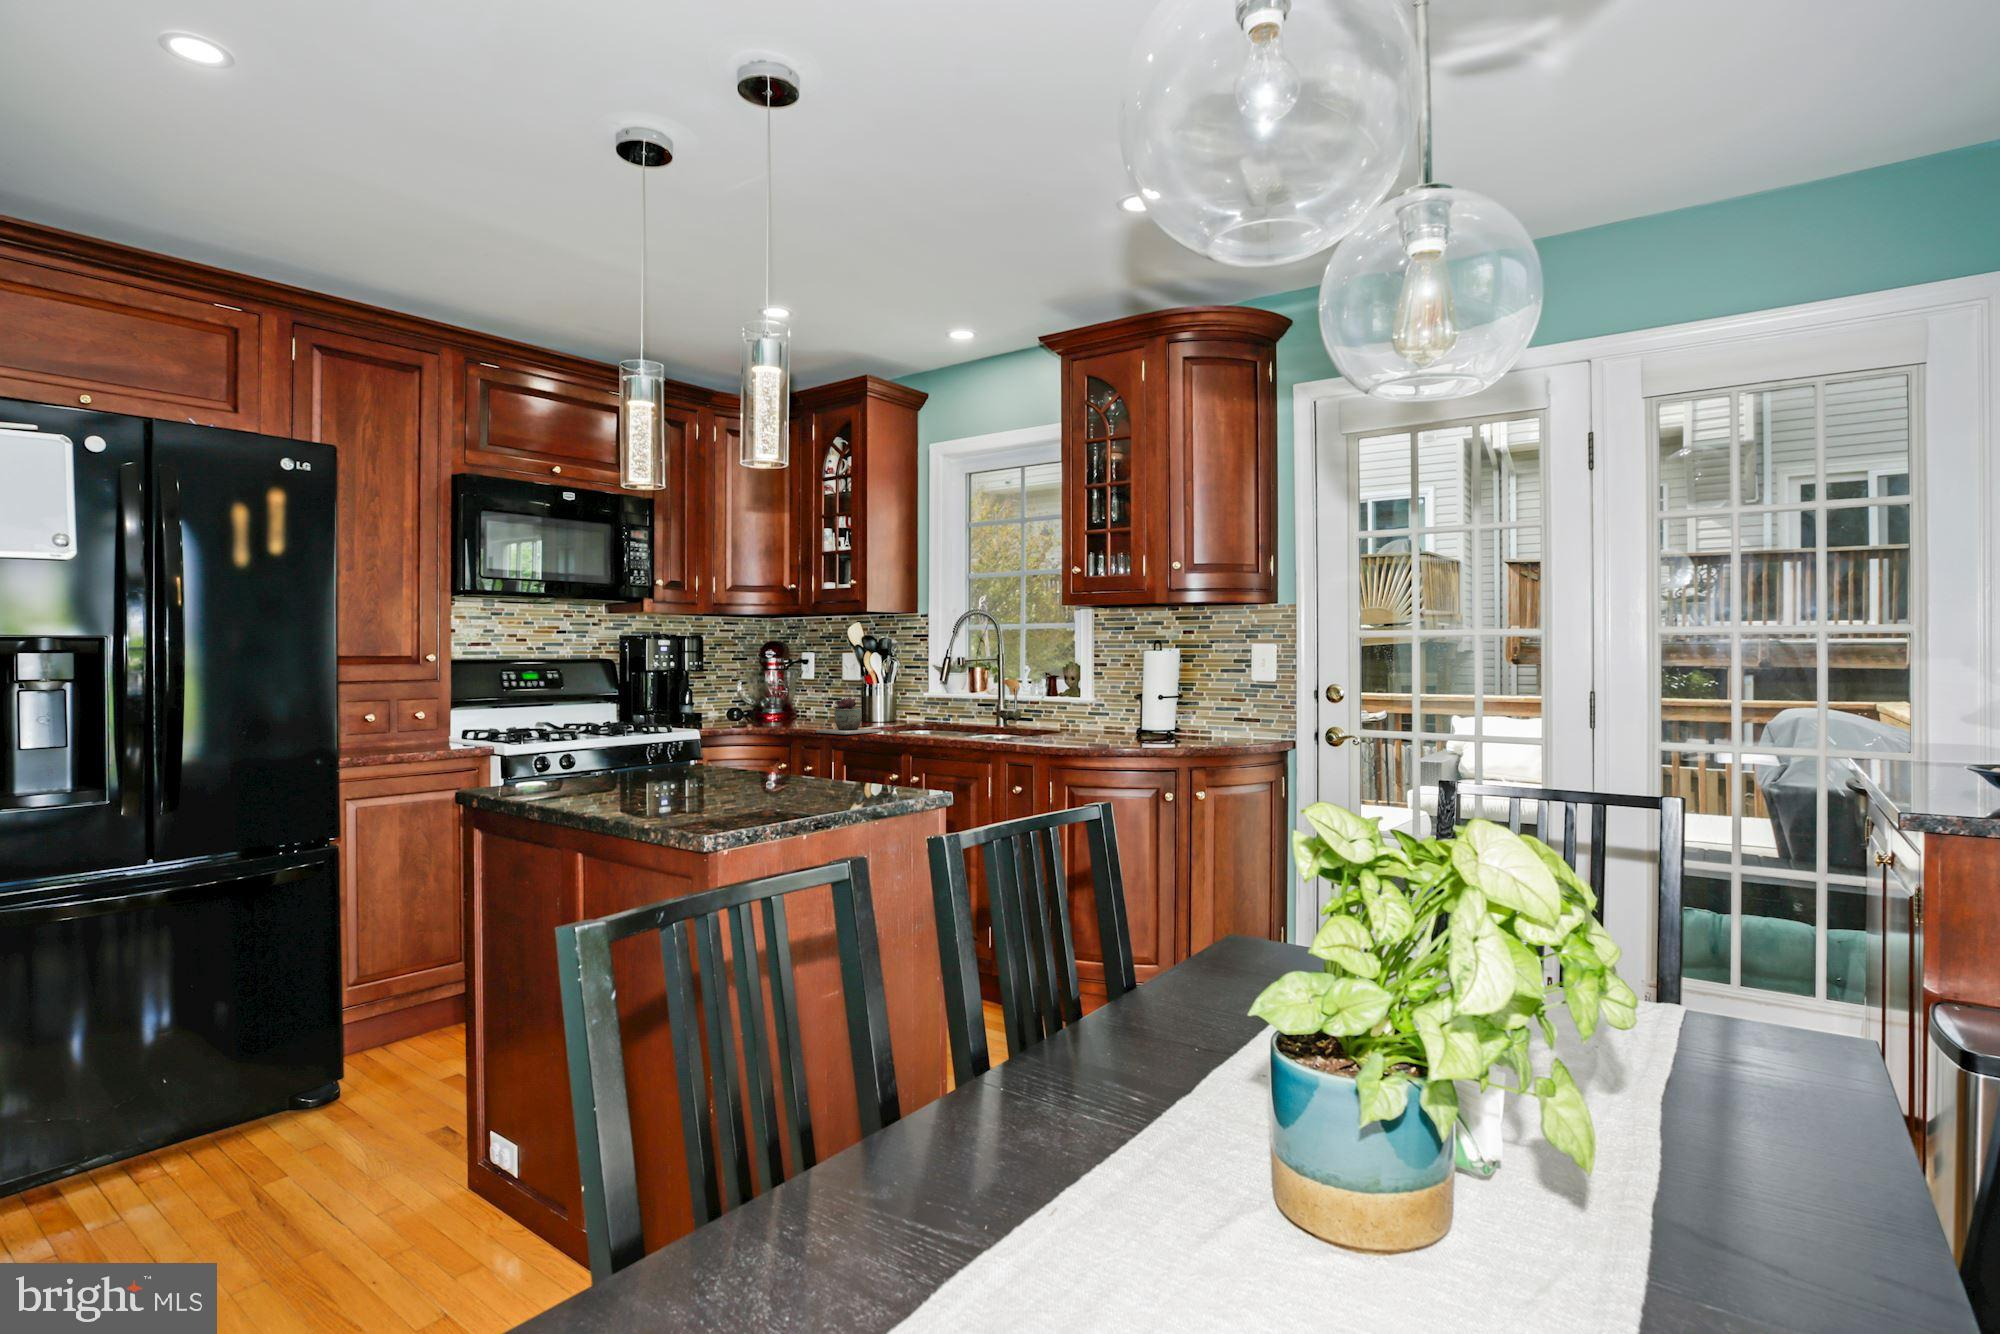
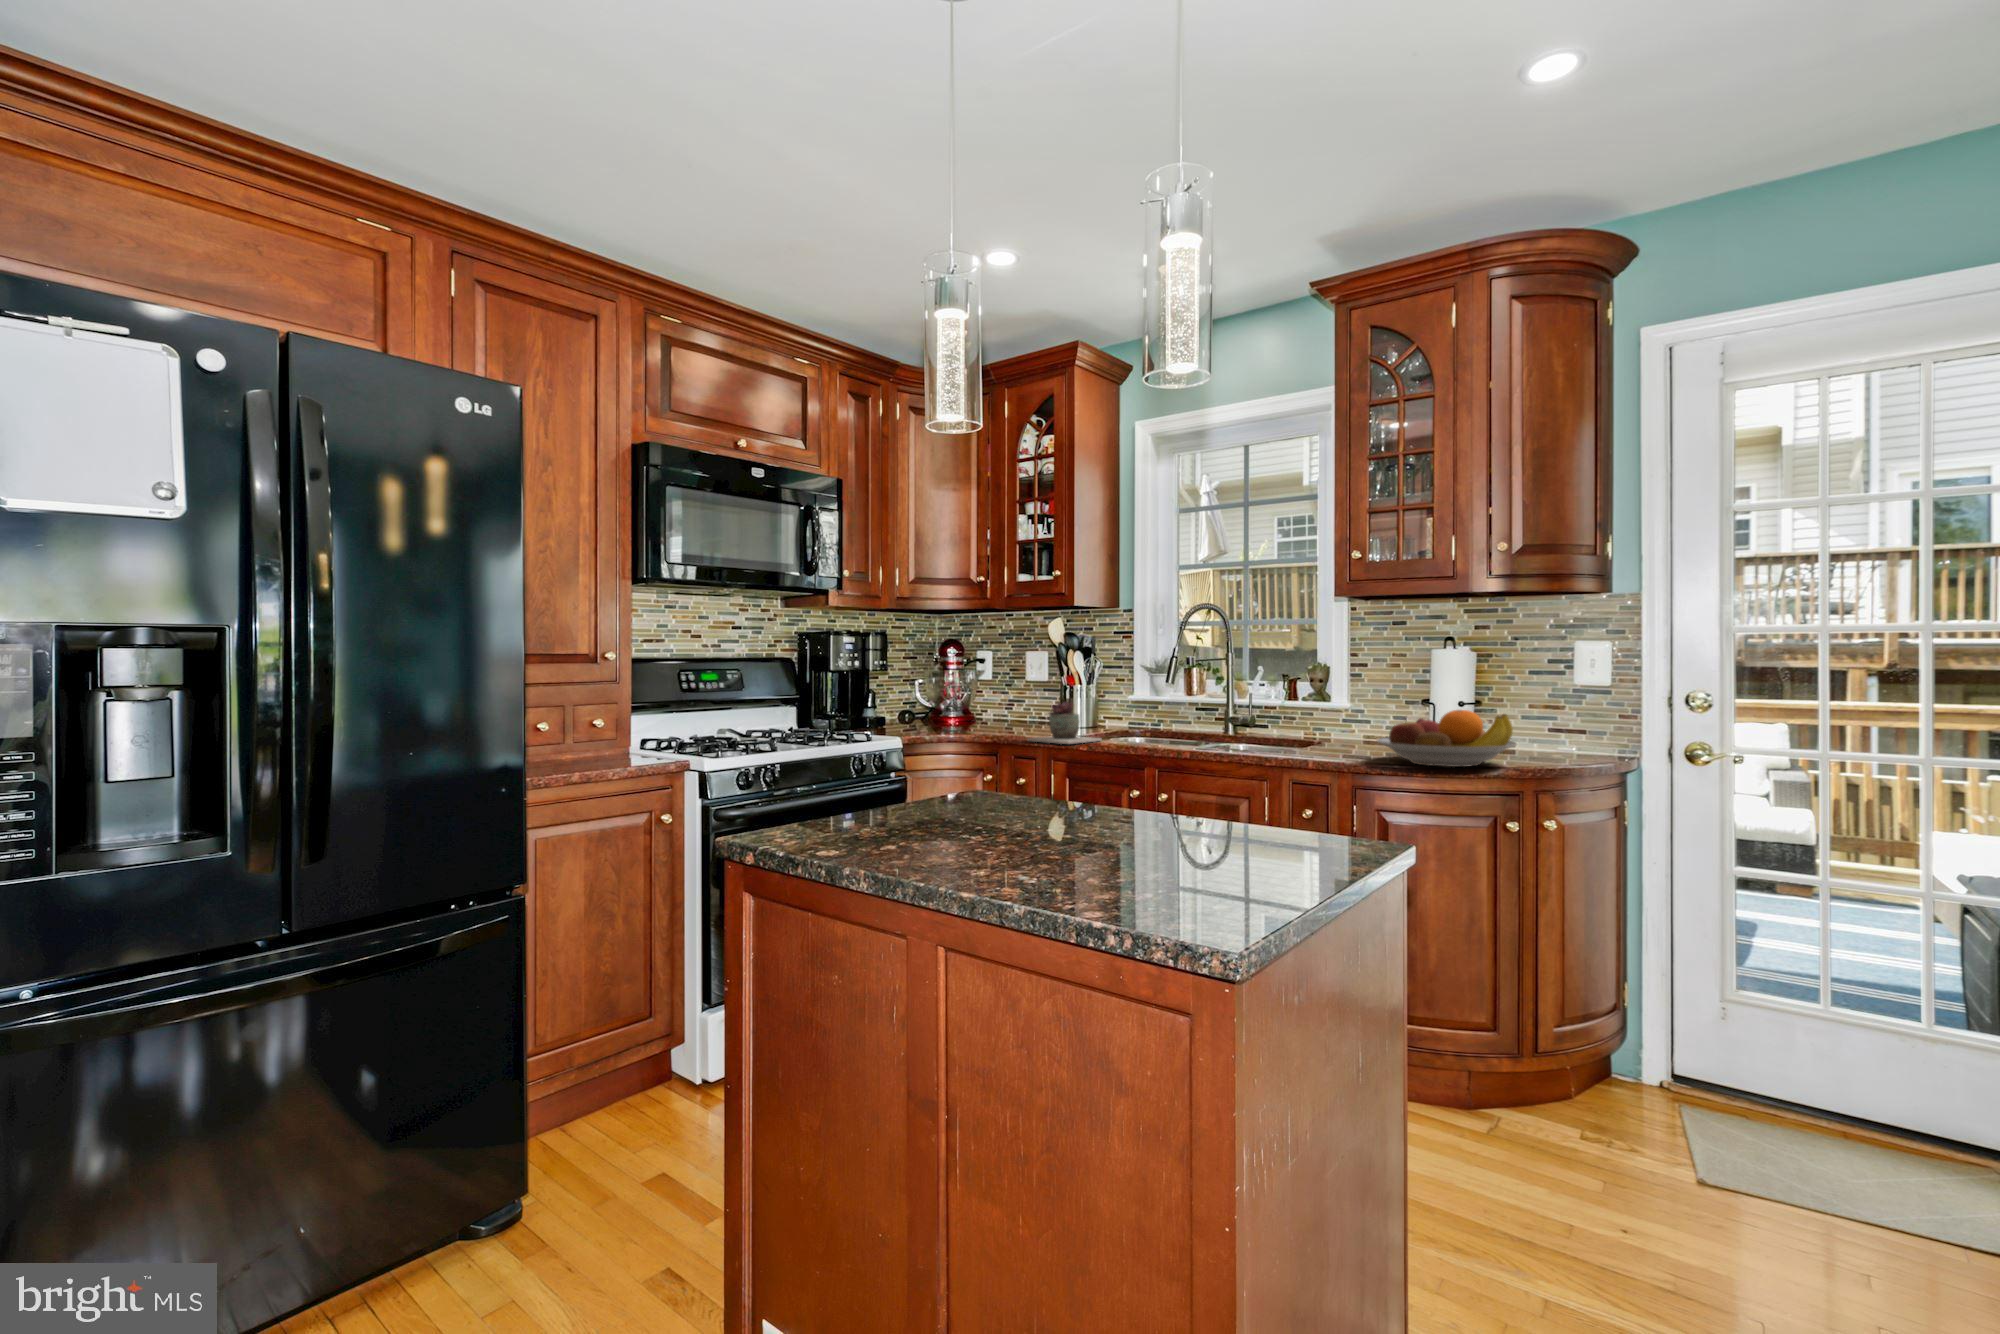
fruit bowl: none [1073,701,1179,748] -> present [1377,710,1517,767]

